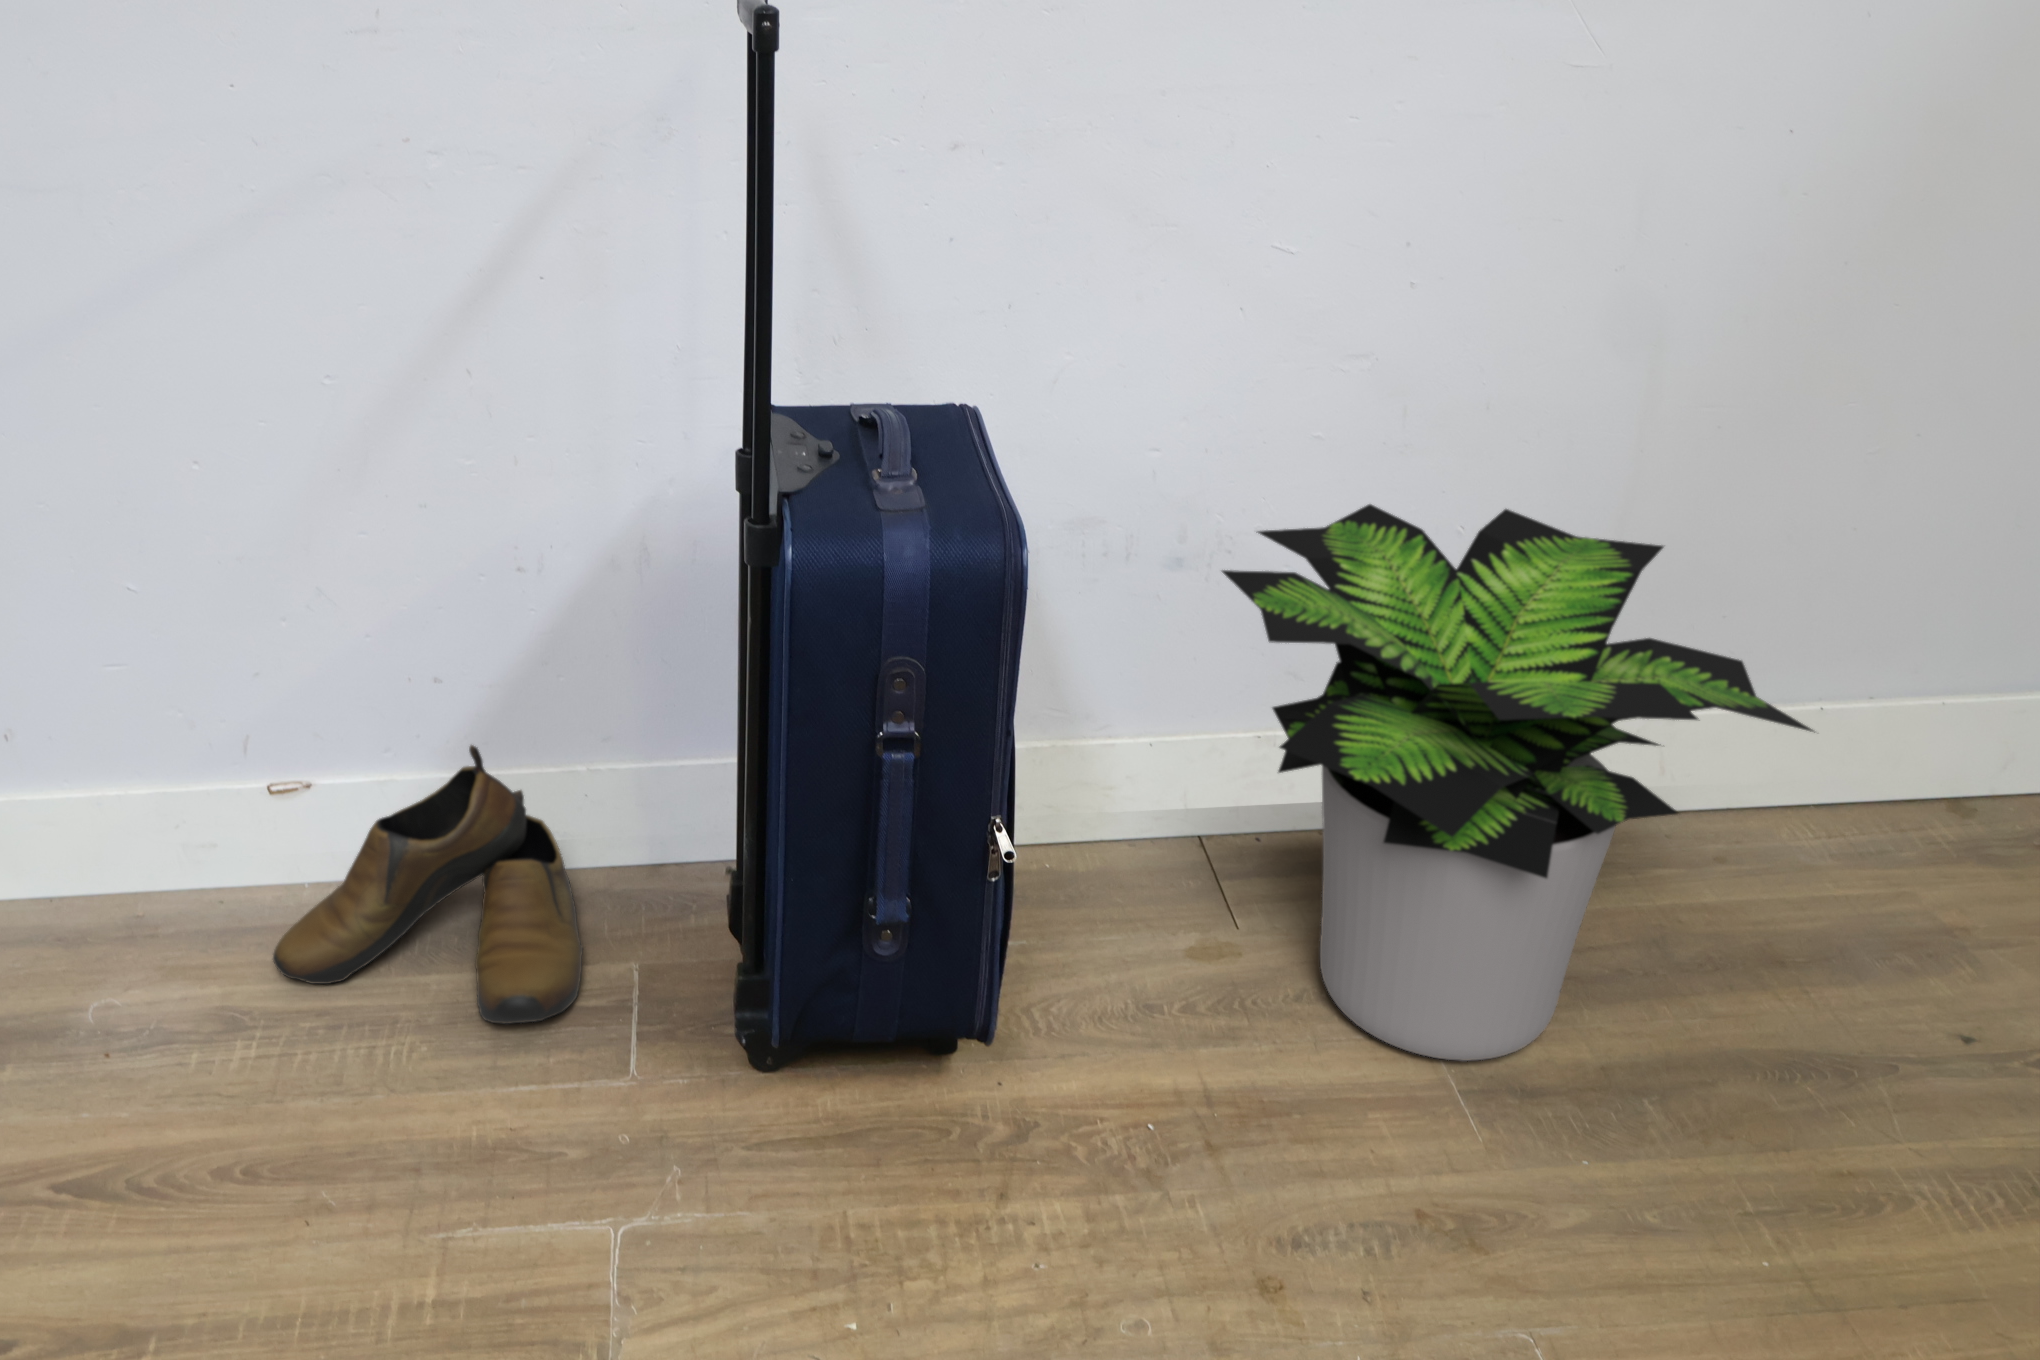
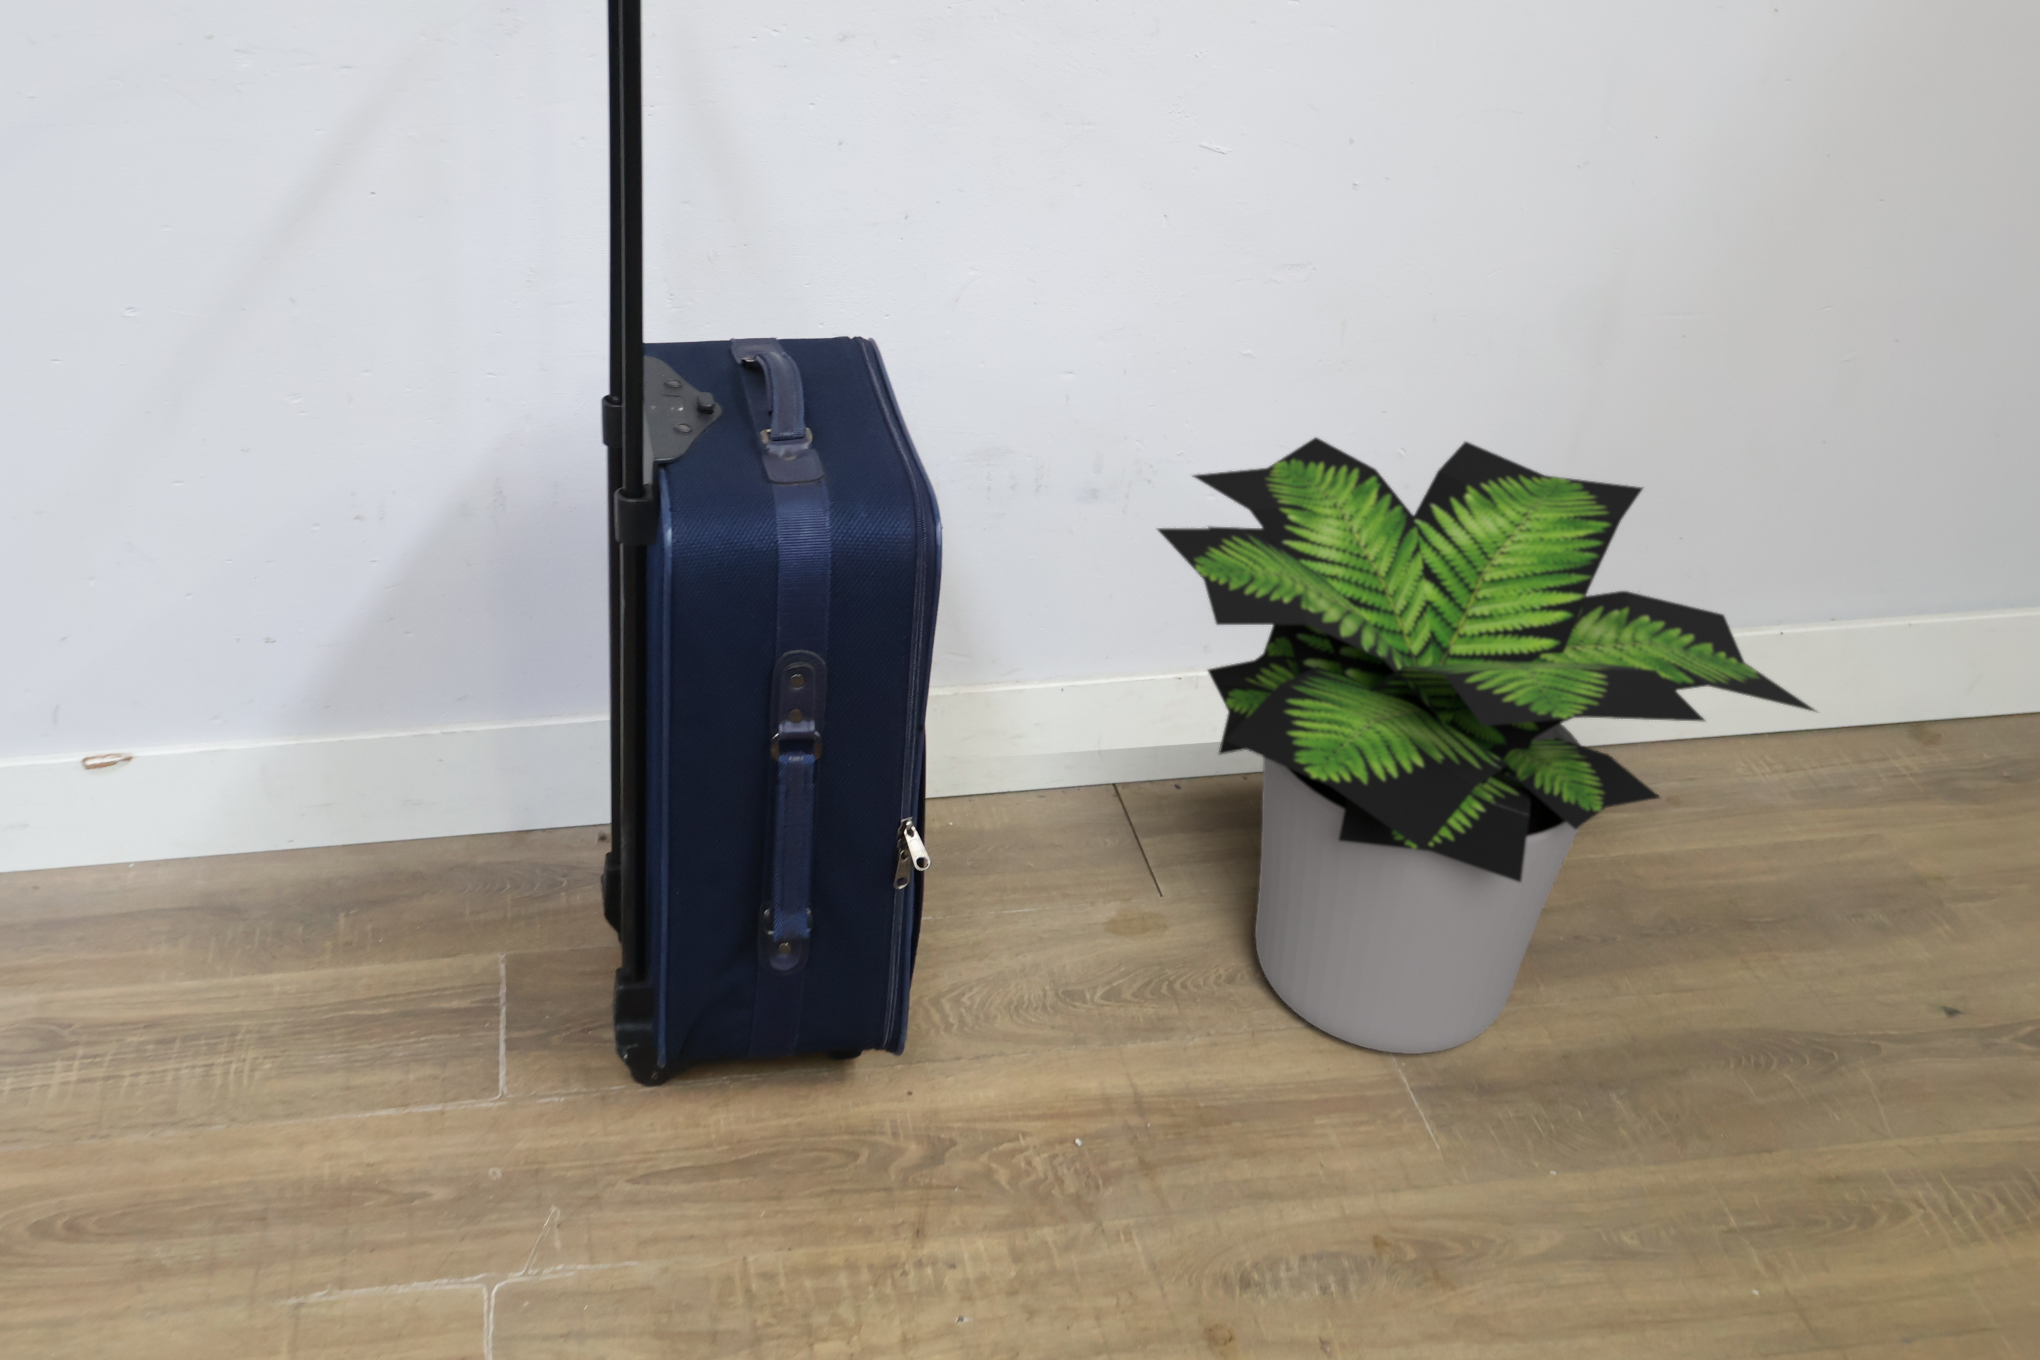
shoe: present [273,745,583,1024] -> none [93,725,446,1042]

